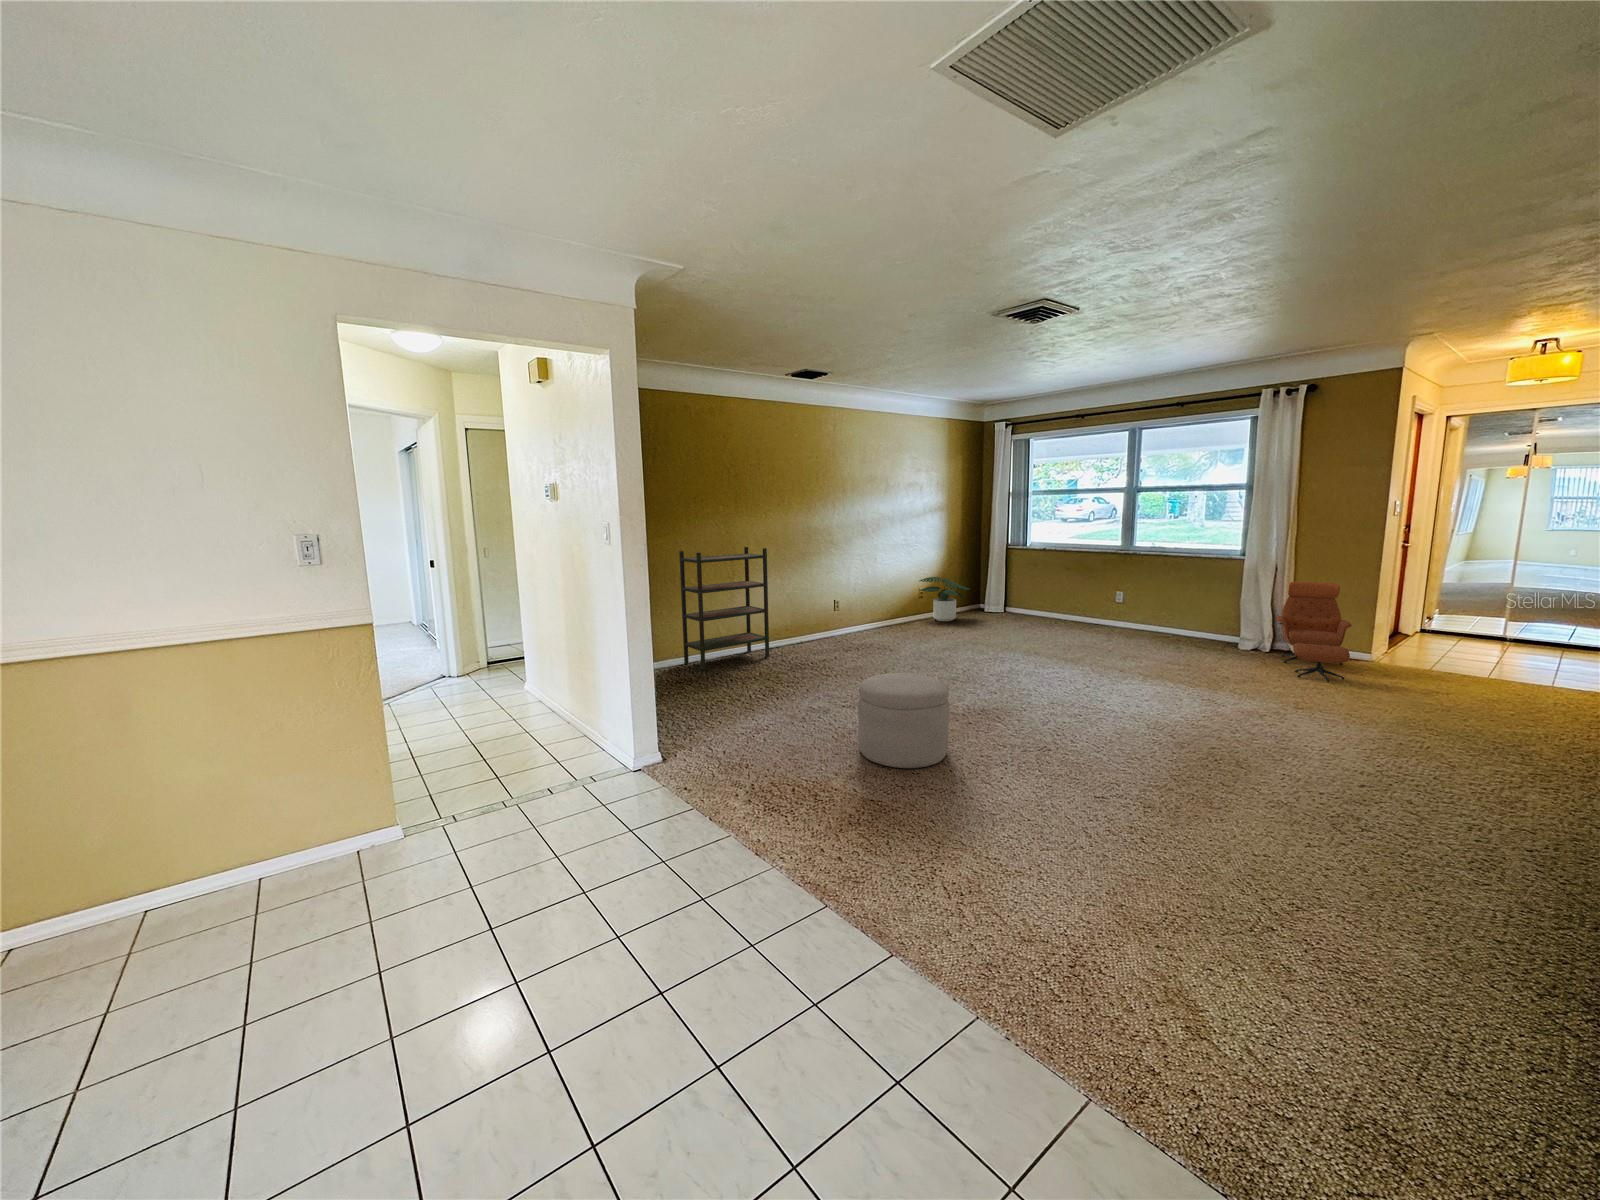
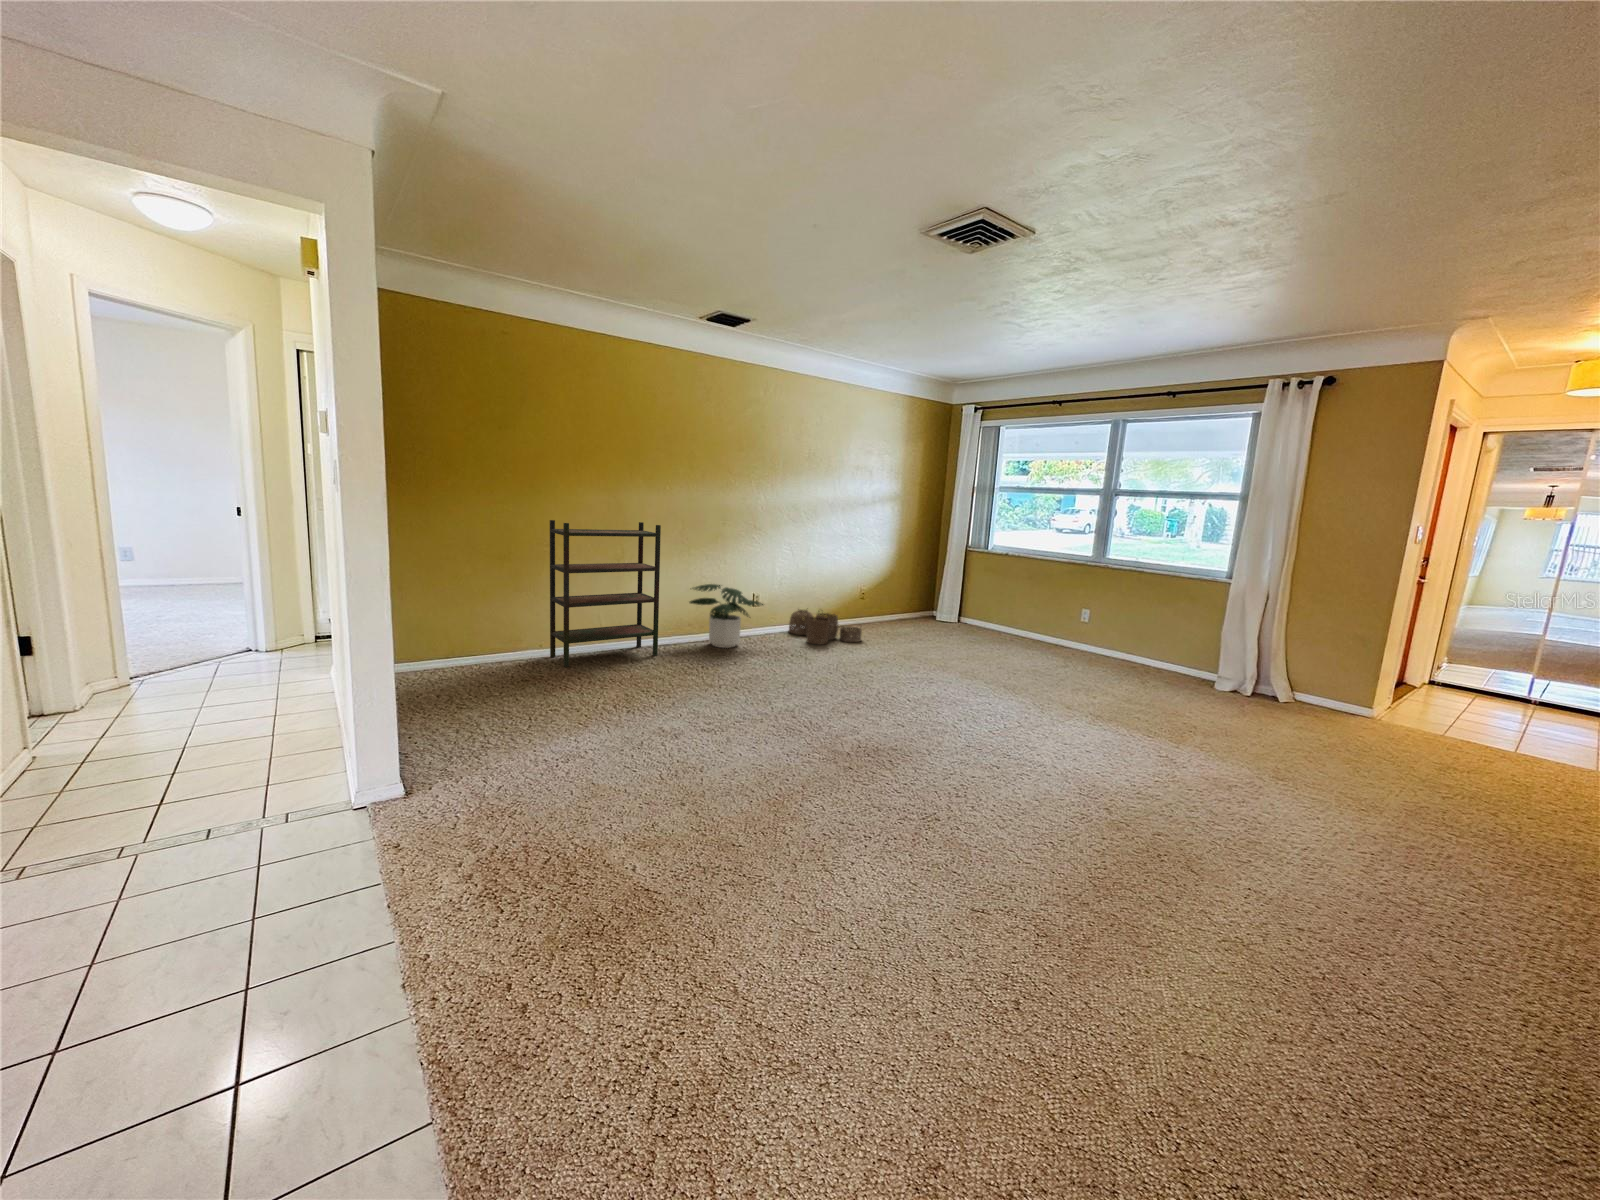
potted plant: present [919,577,970,621] -> present [689,584,763,648]
lounge chair: present [1276,582,1352,682] -> none [1261,614,1351,743]
woven basket: none [864,609,930,639] -> present [789,609,862,644]
ottoman: present [858,673,949,768] -> none [680,698,804,837]

